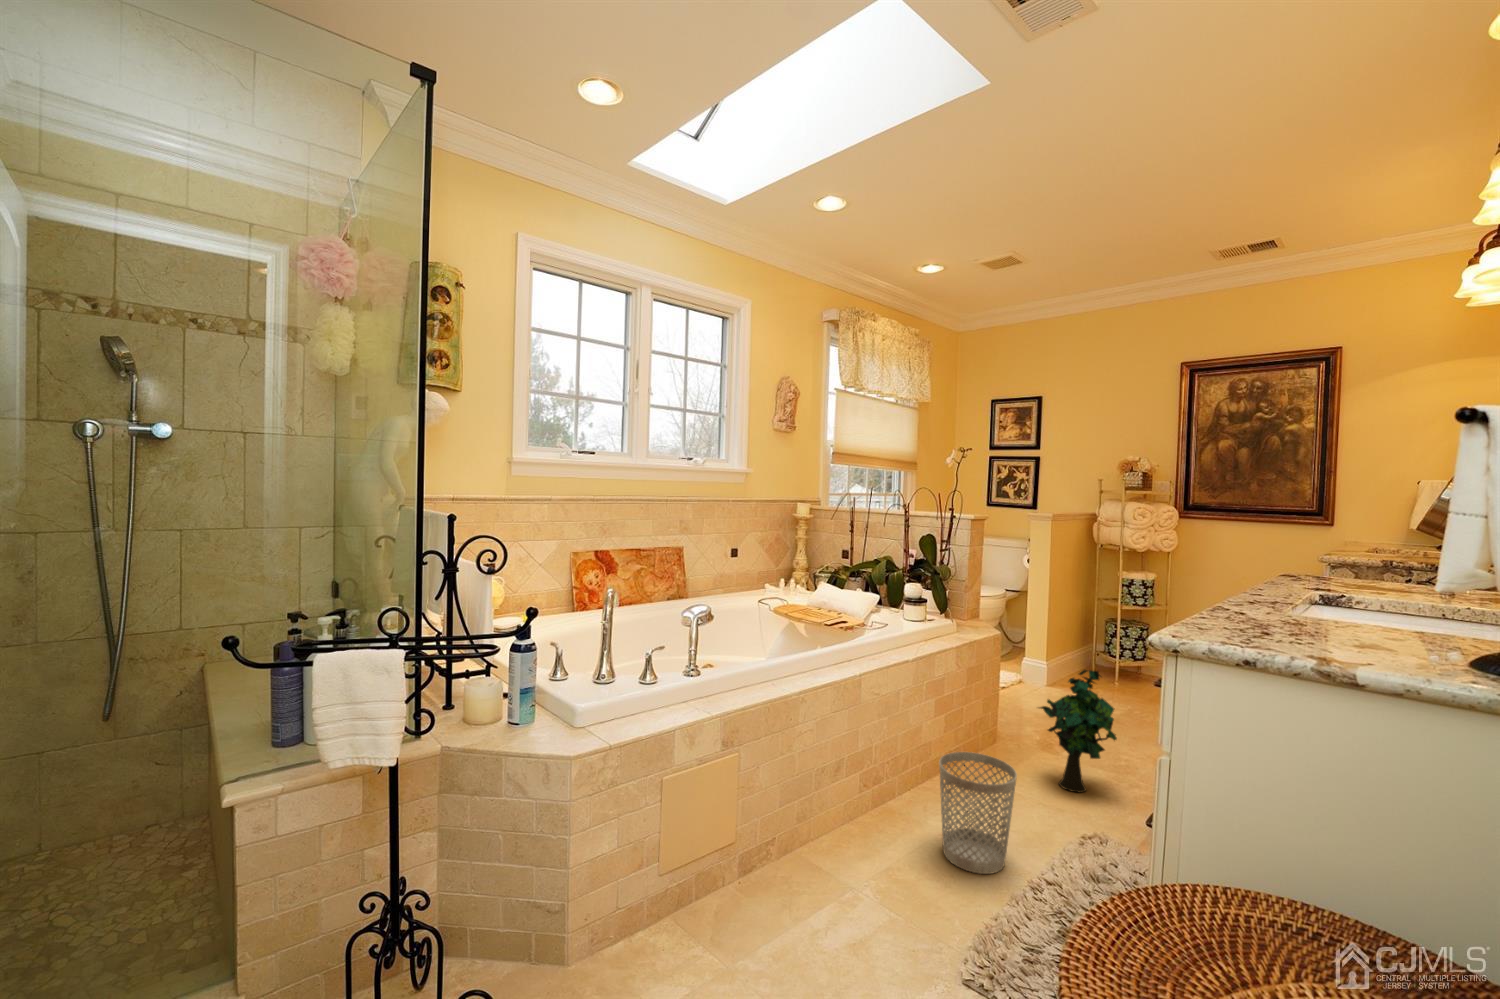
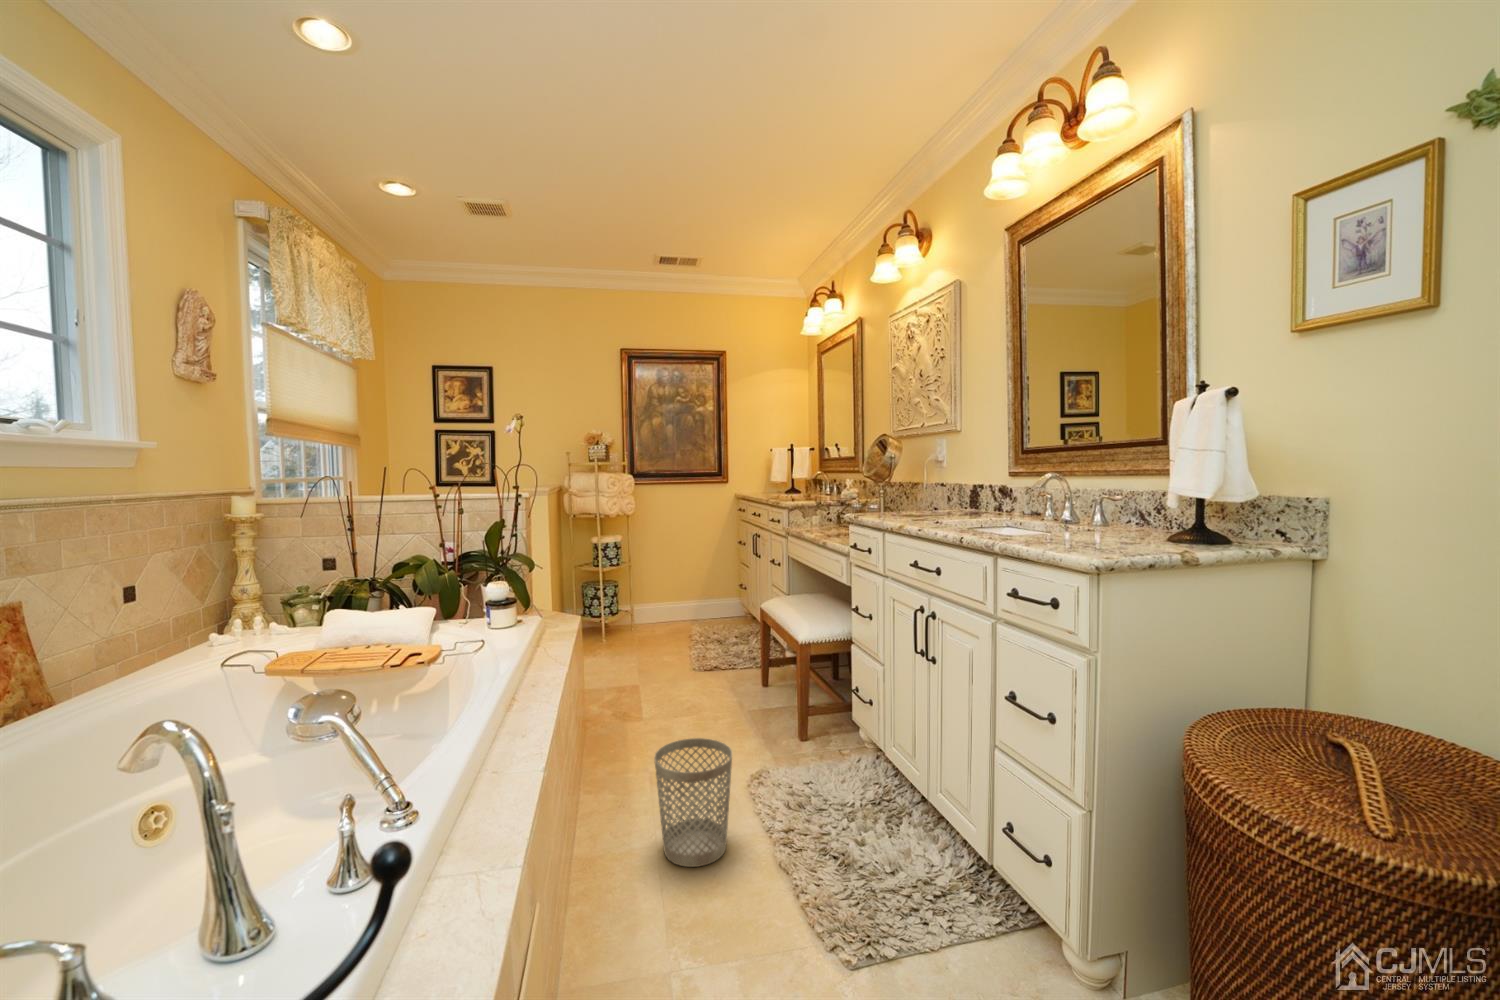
decorative plant: present [1040,670,1117,792] -> none [643,627,711,748]

